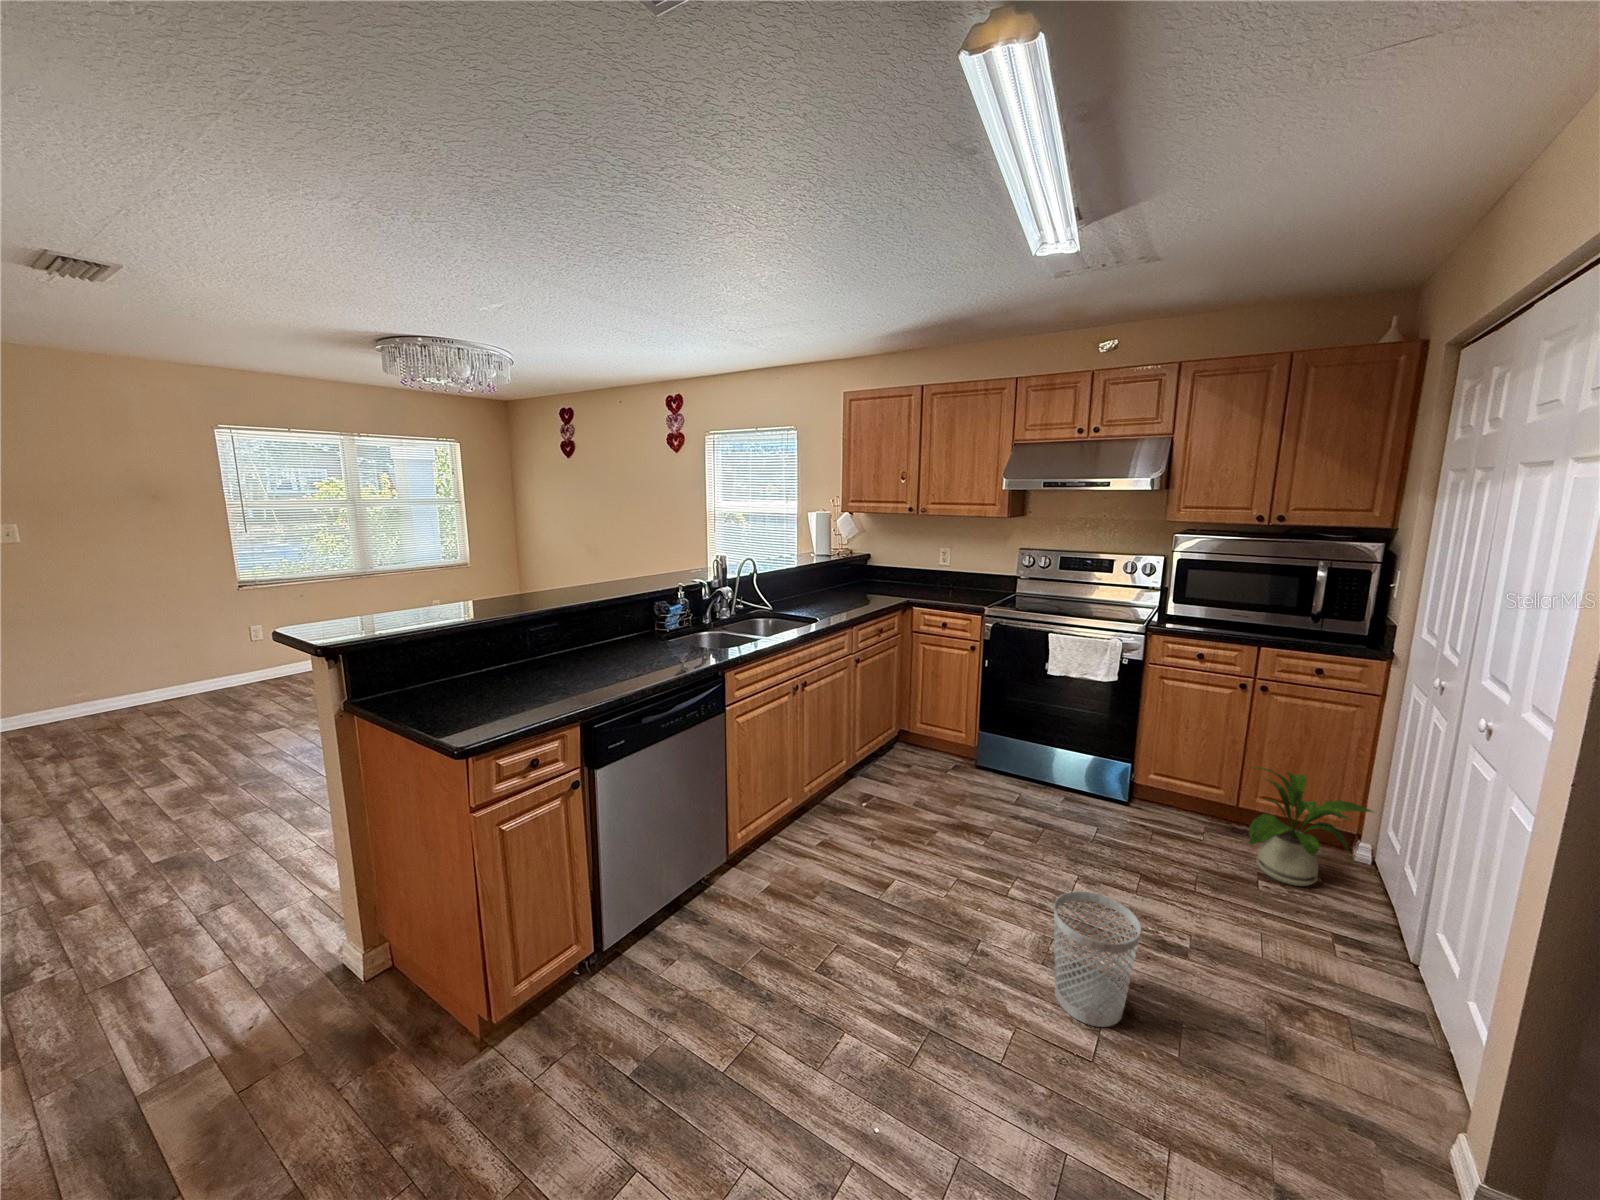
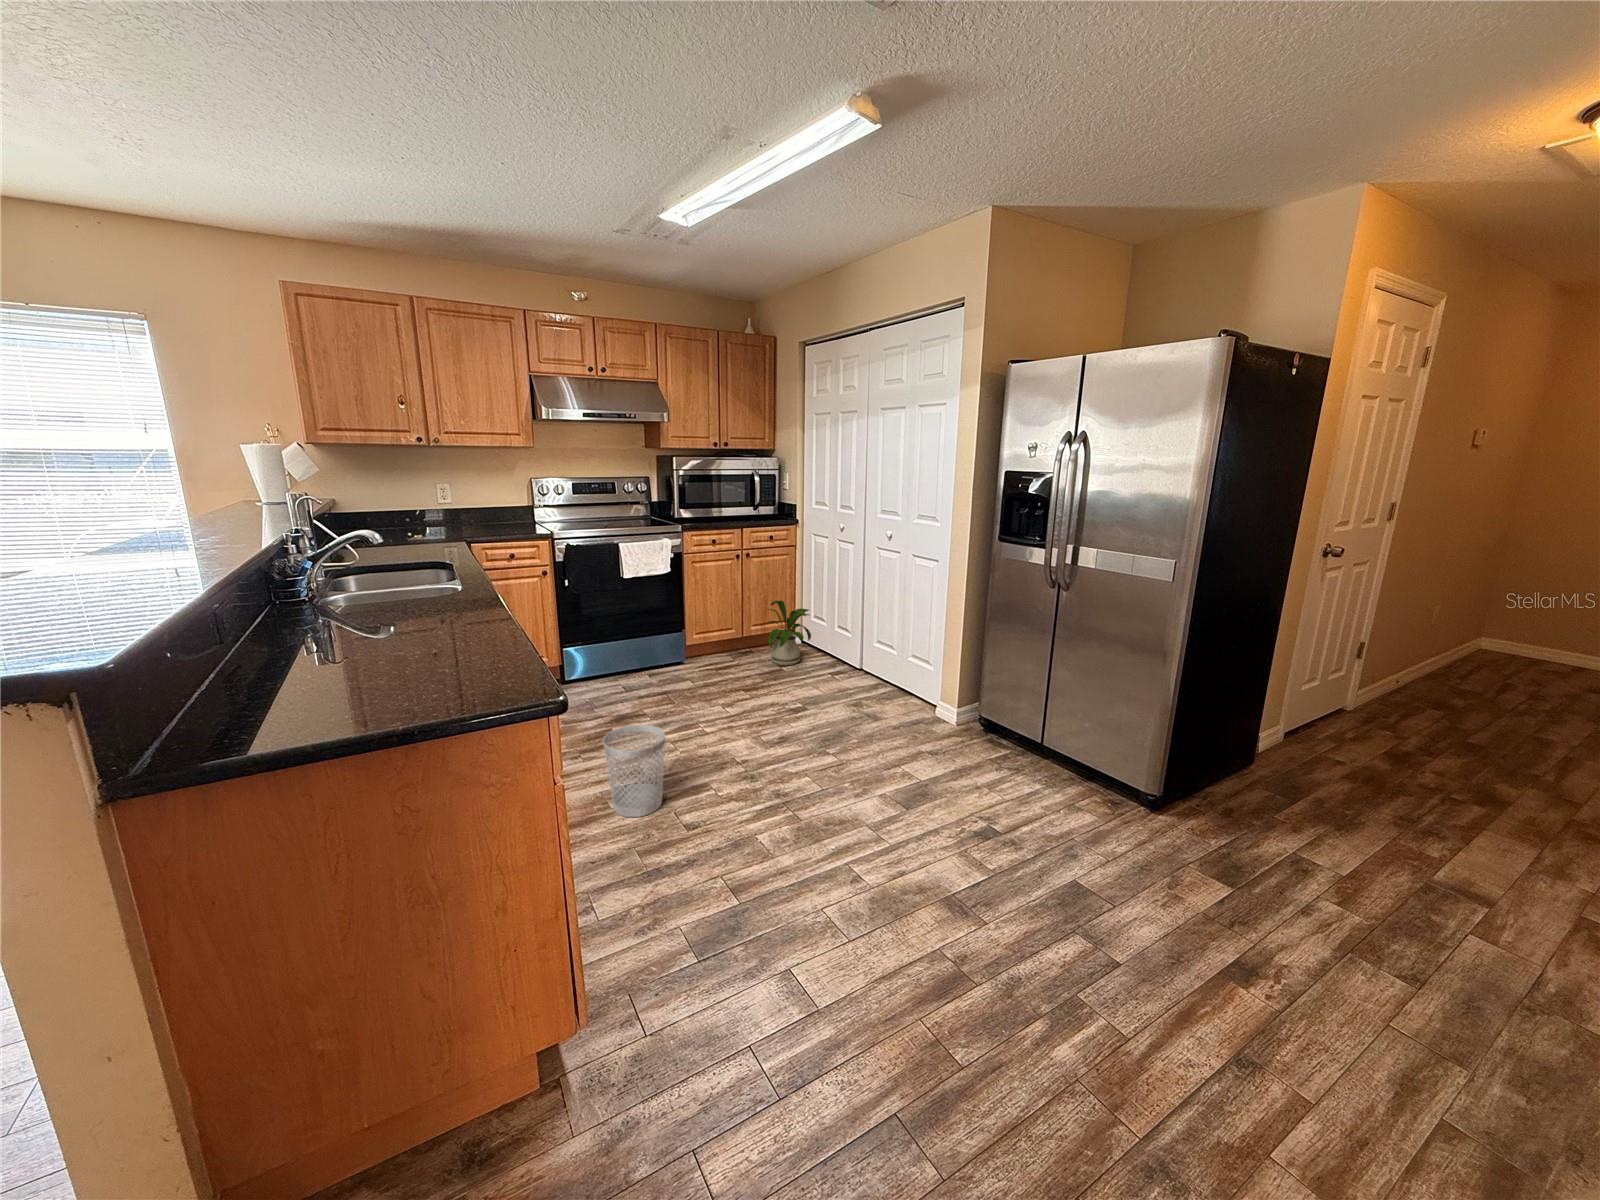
wastebasket: present [1054,891,1141,1027] -> present [603,725,665,817]

